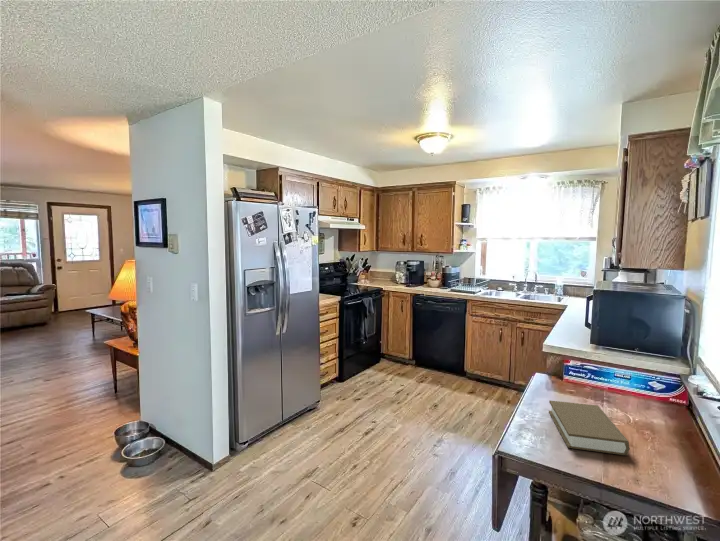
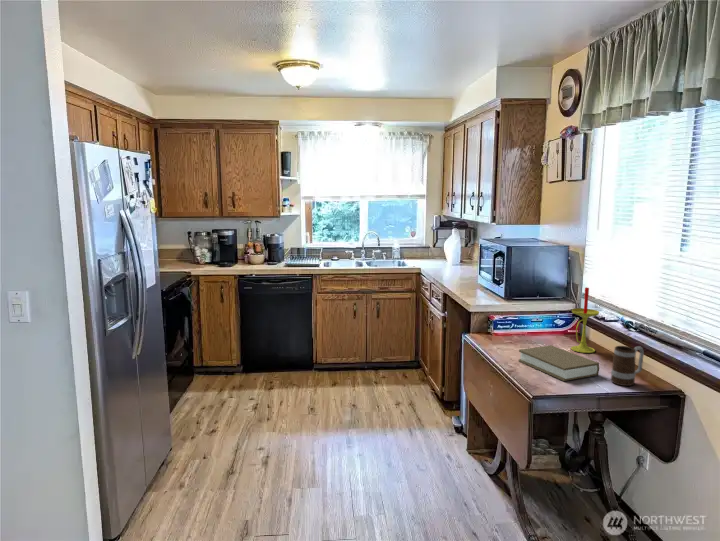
candle: none [637,347,679,429] -> present [571,287,599,353]
mug: none [635,427,688,483] -> present [611,346,644,386]

